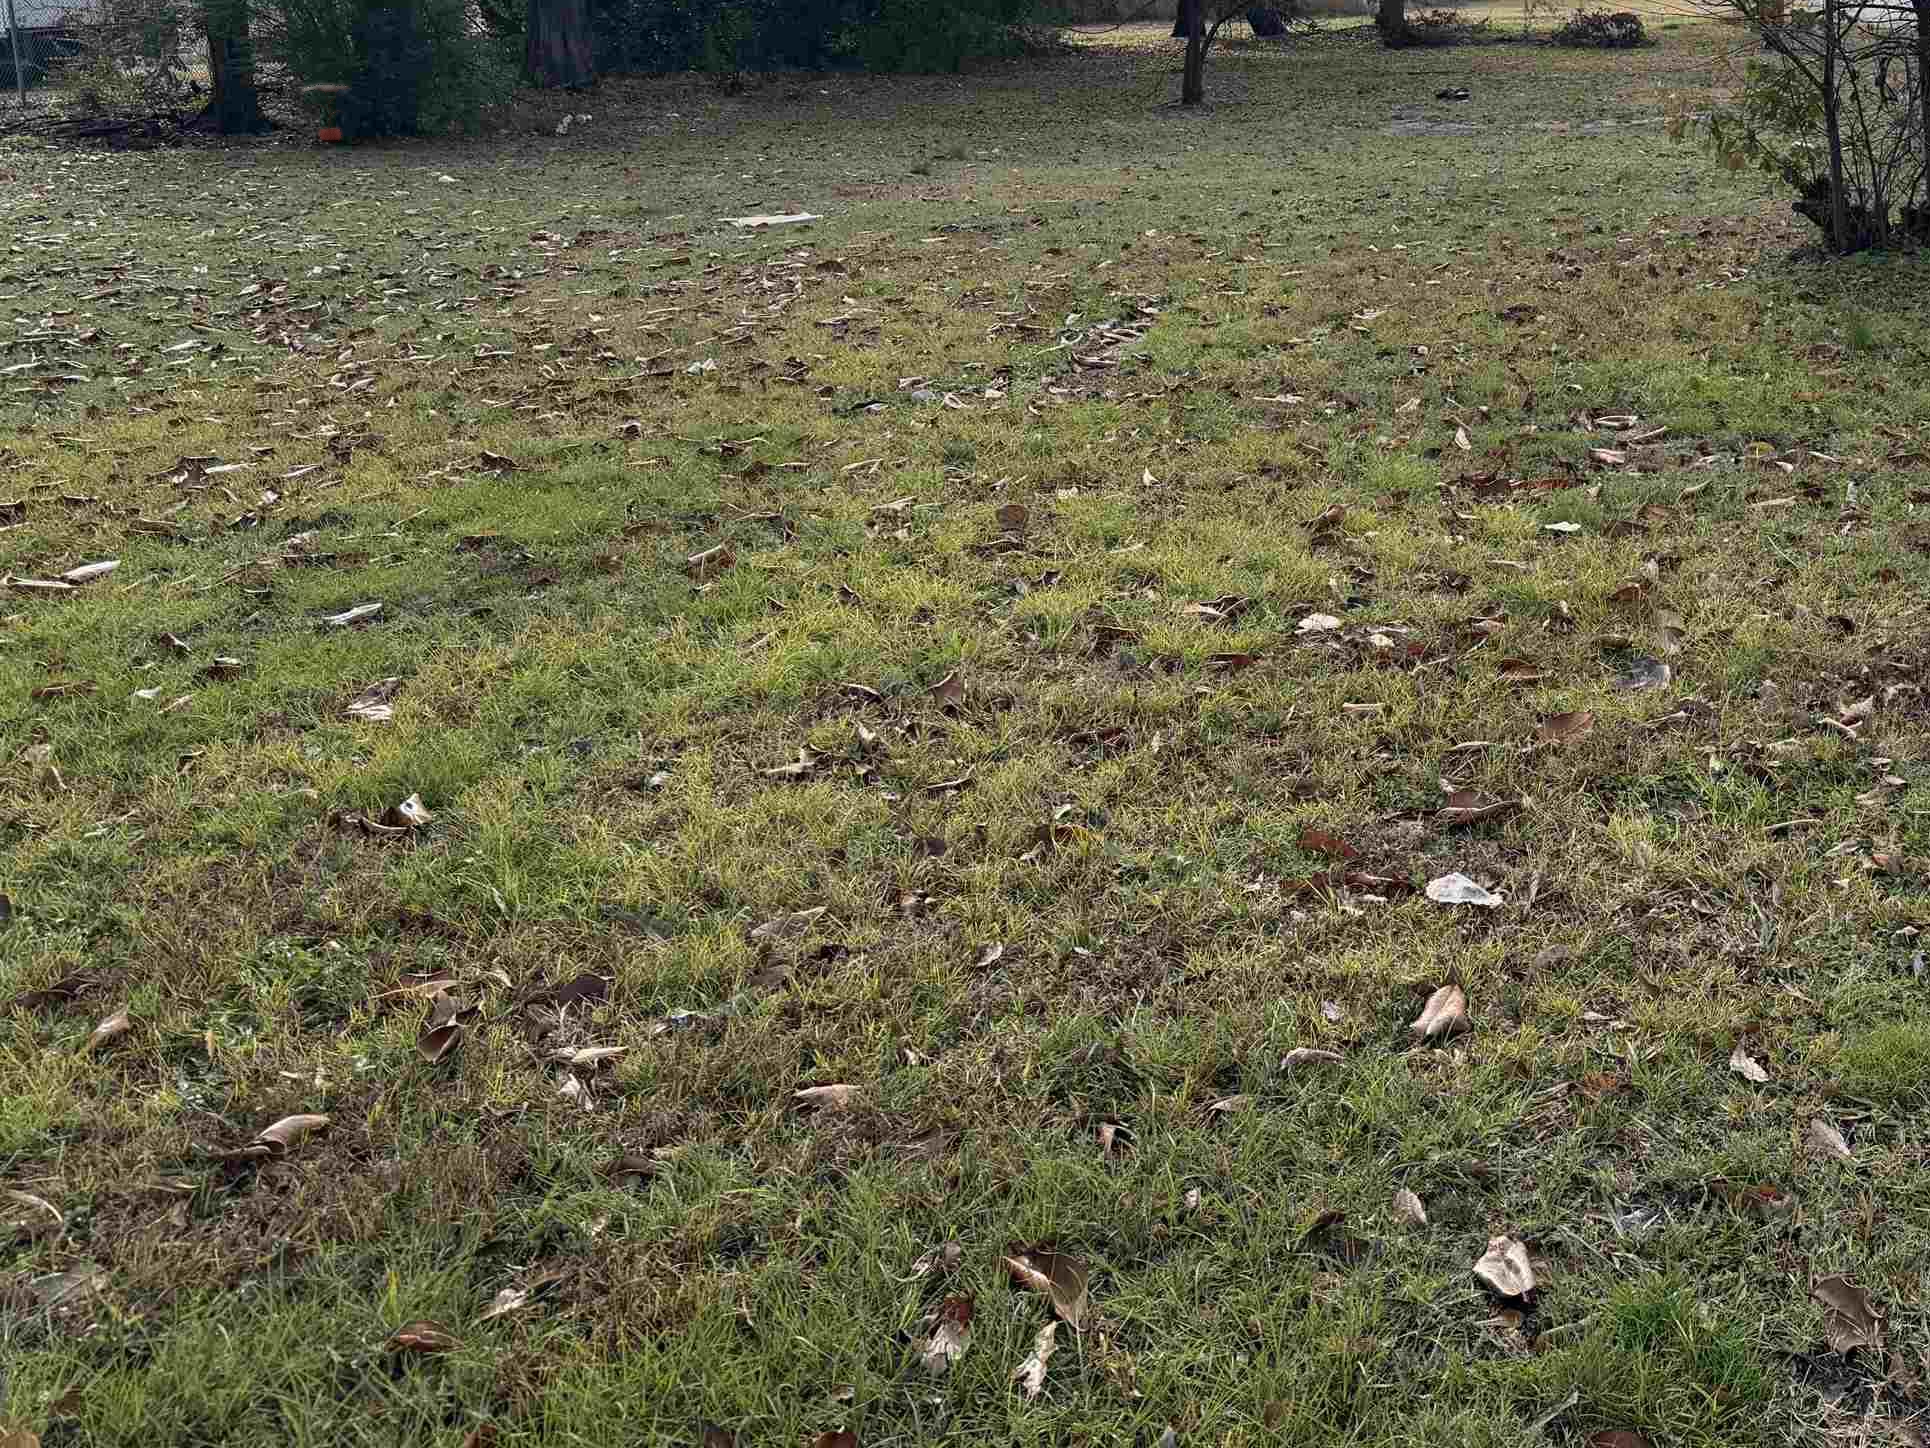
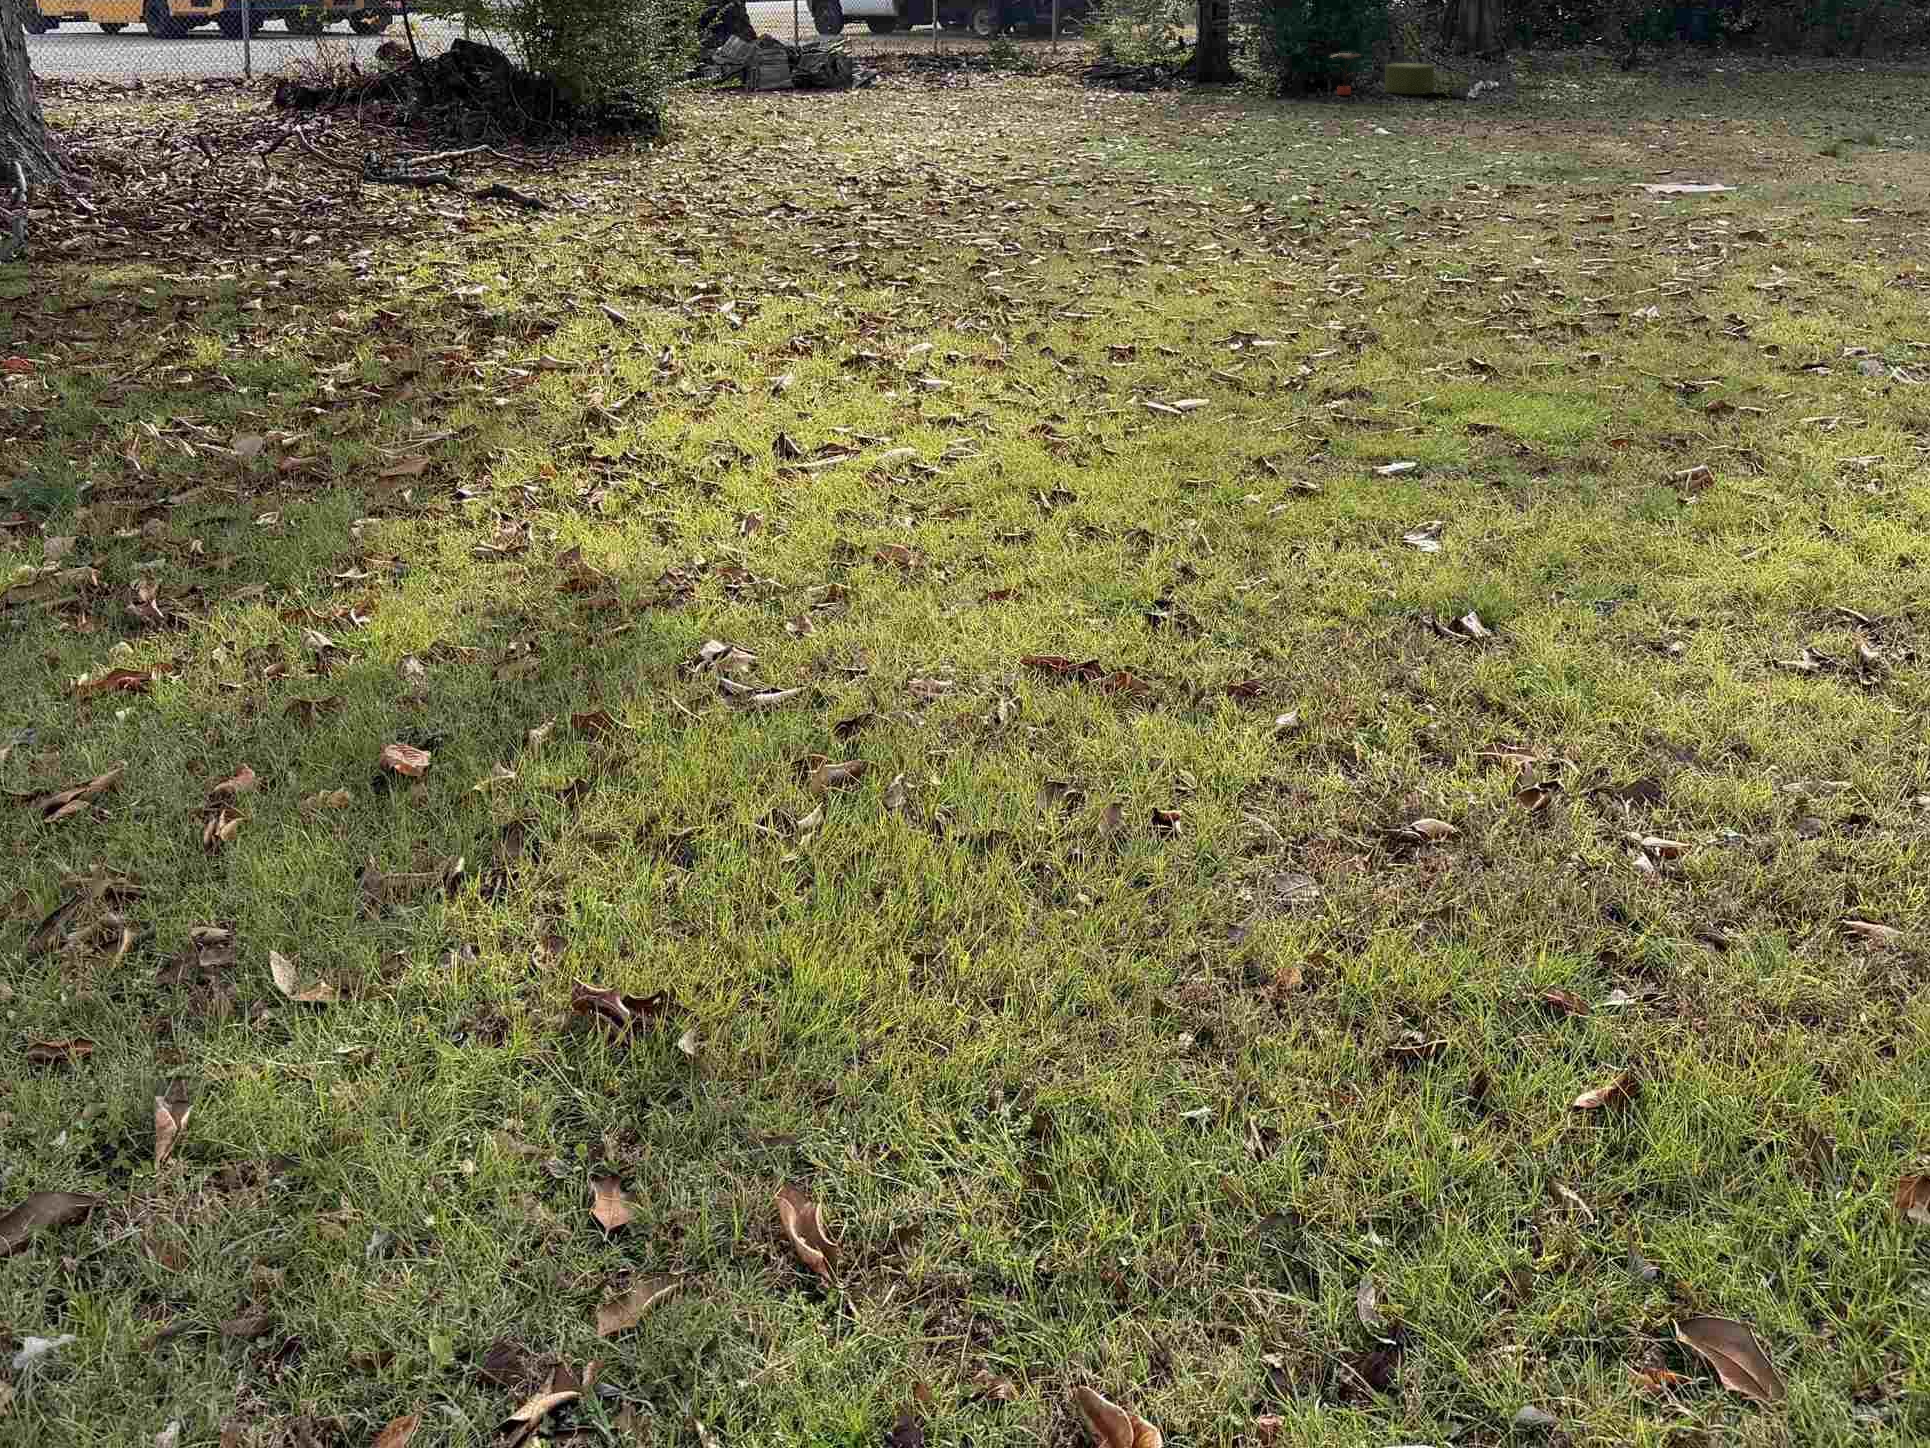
storage box: none [389,96,463,136] -> present [1385,63,1436,94]

